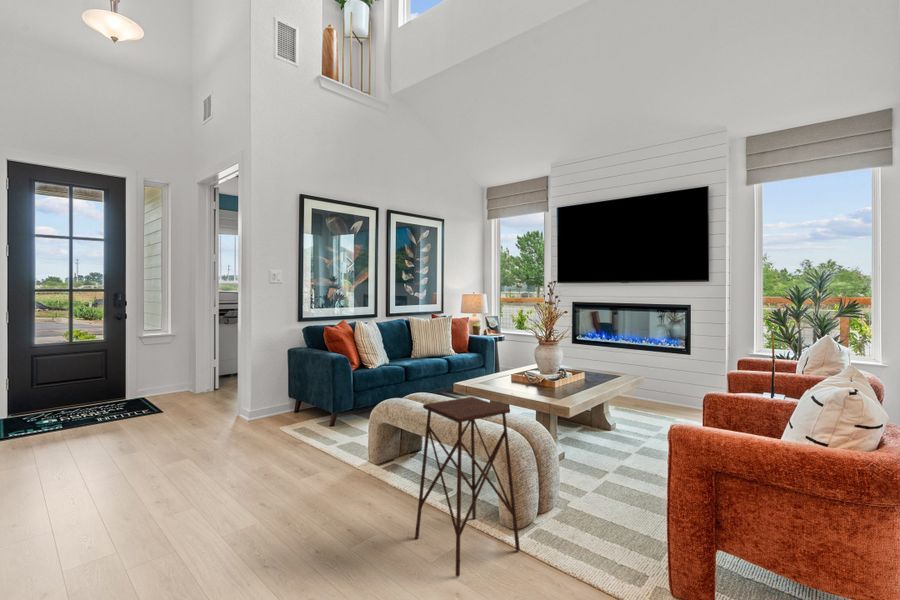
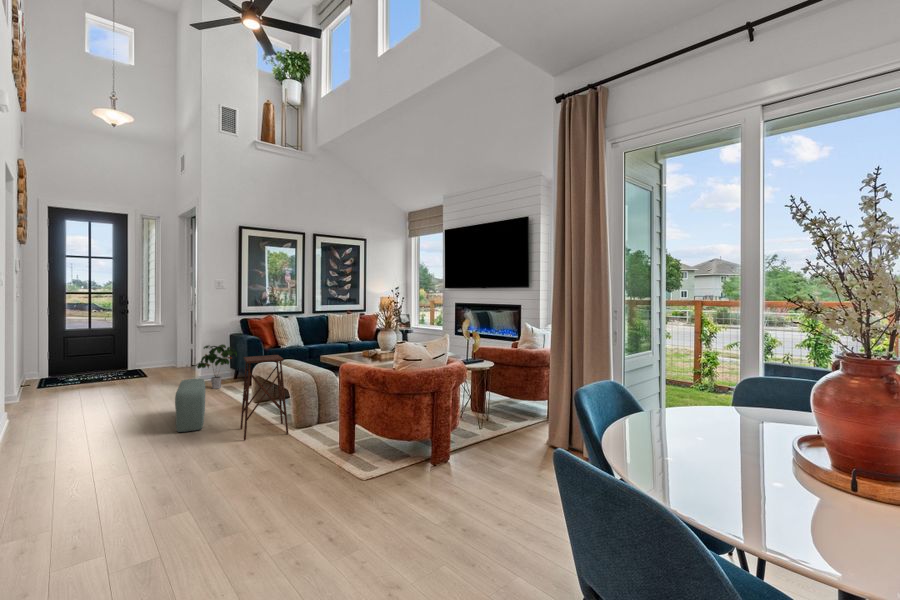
potted plant: none [253,366,316,435] -> present [196,344,237,389]
pouf: none [274,435,347,556] -> present [175,379,206,432]

